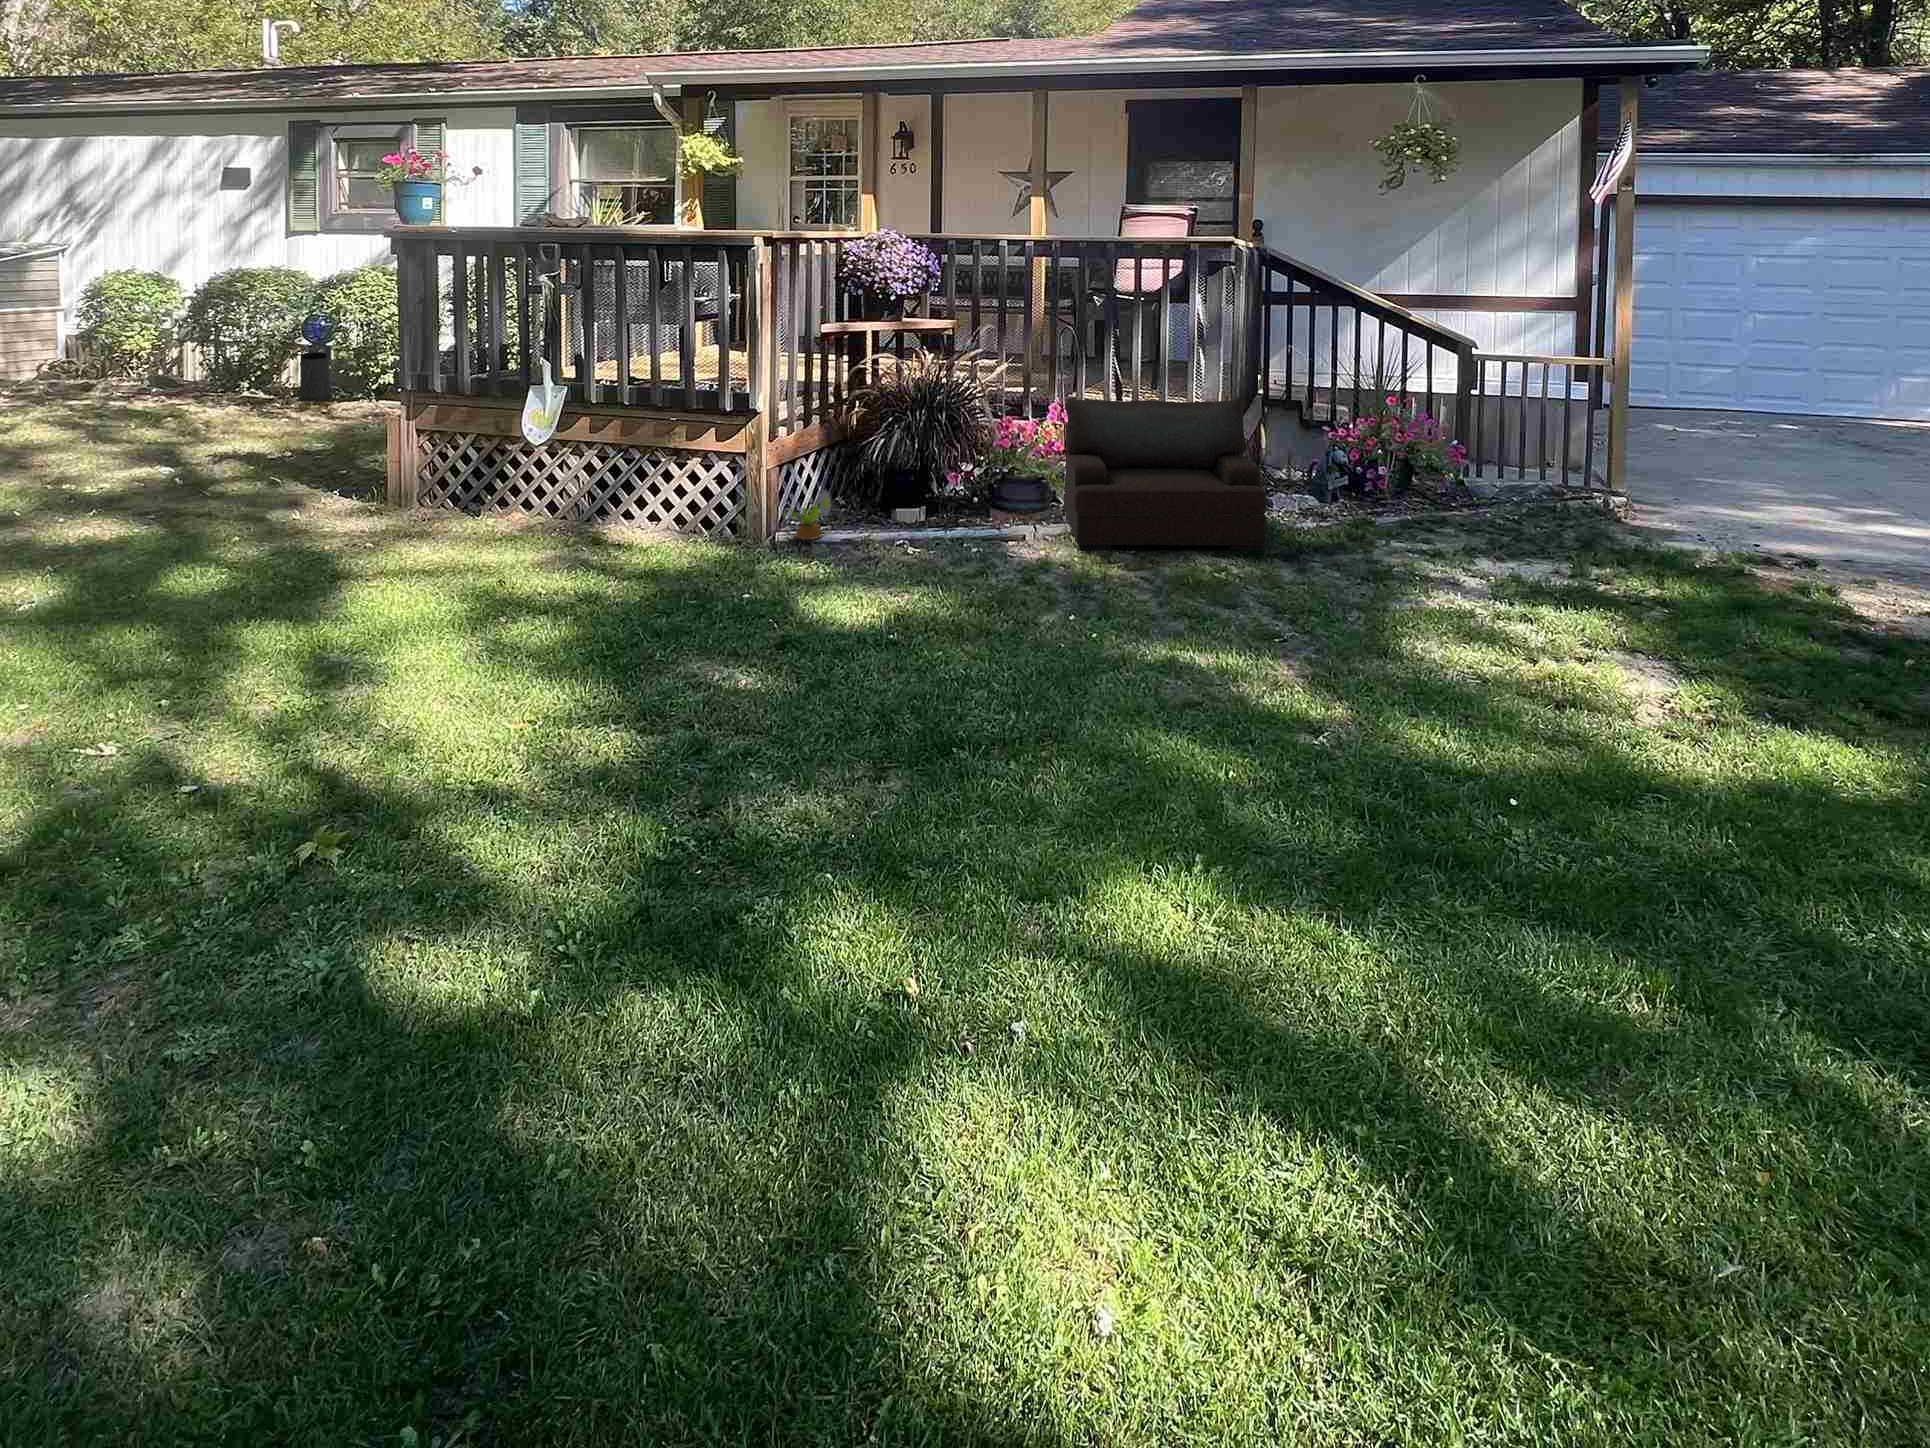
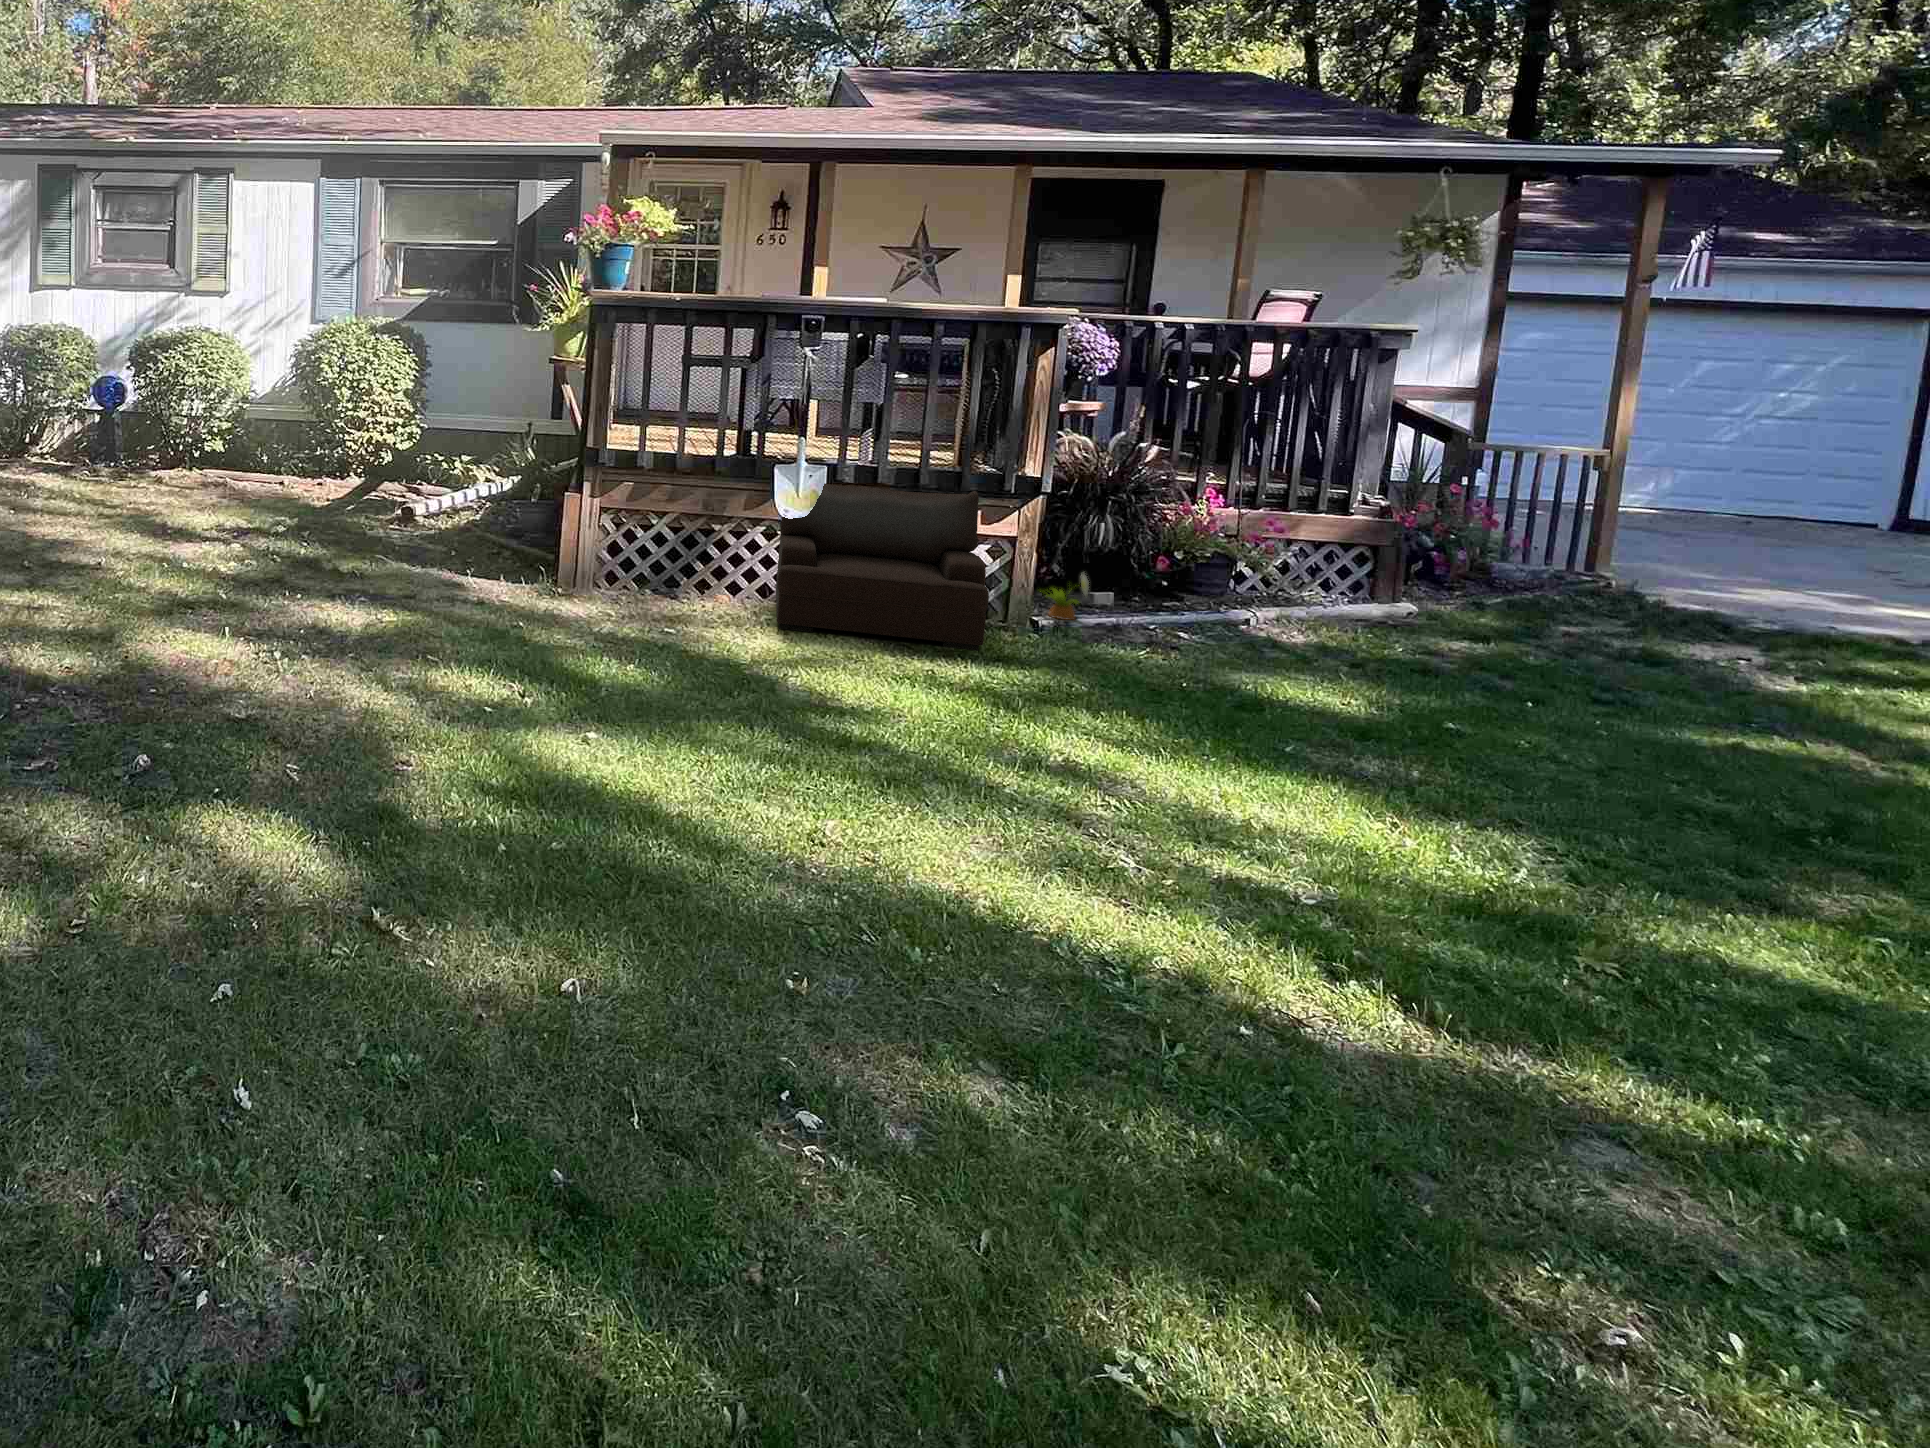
watering can: present [299,342,332,401] -> none [131,411,163,475]
armchair: present [1064,397,1267,551] -> present [776,483,989,651]

